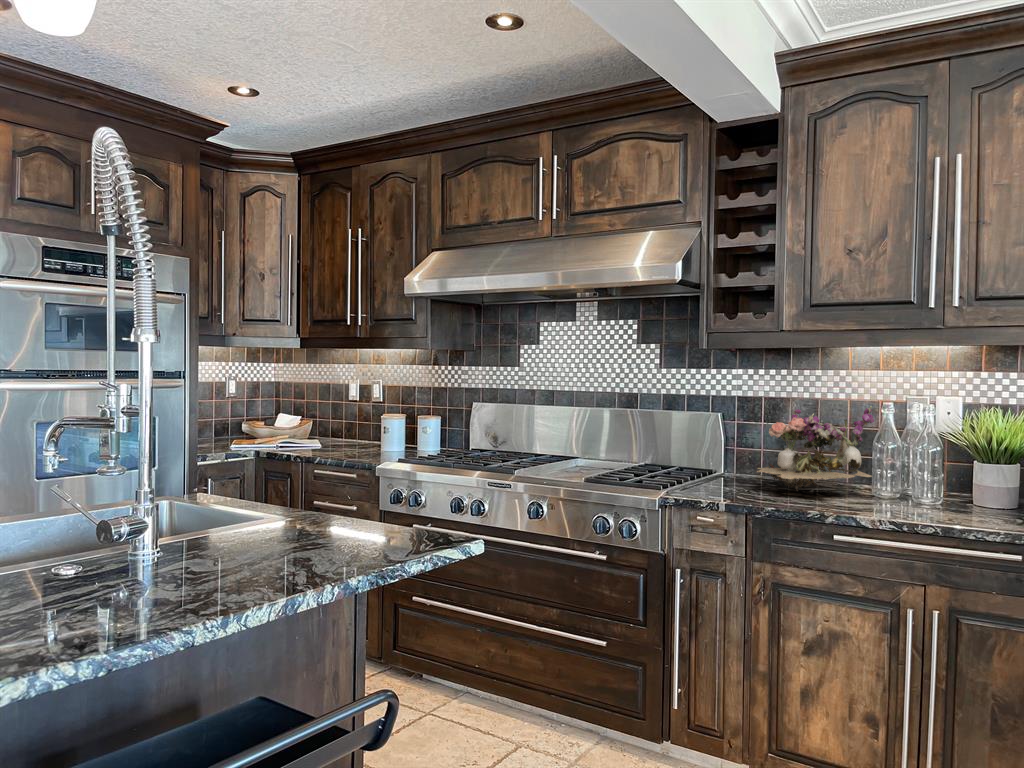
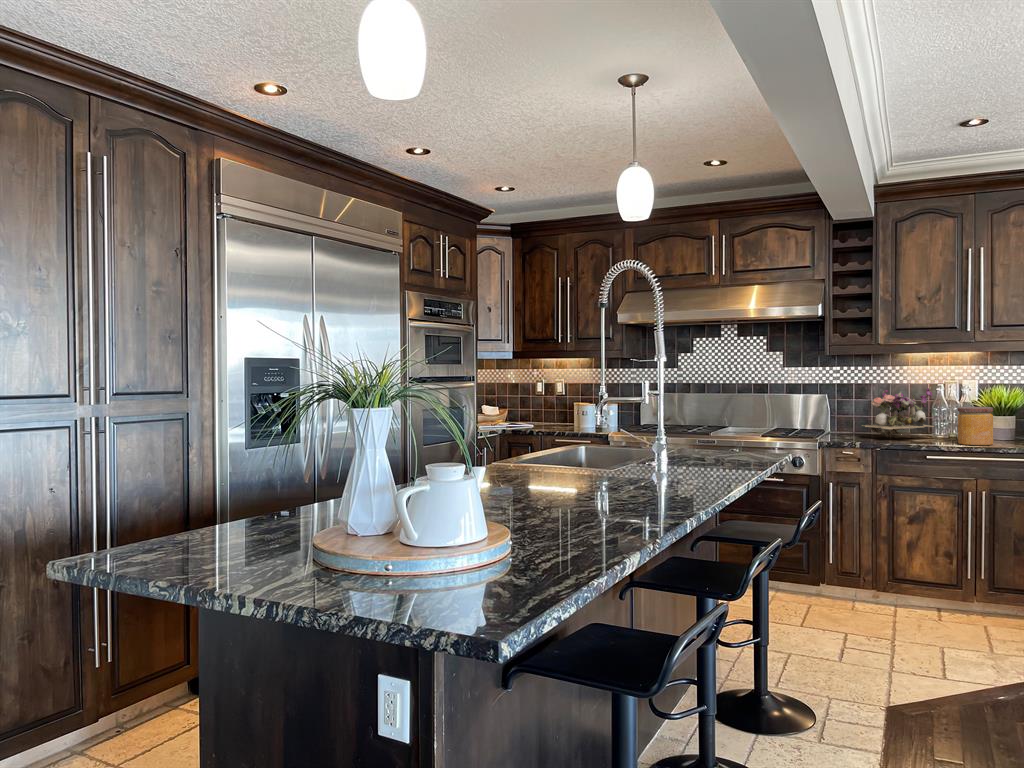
jar: none [900,445,964,520] -> present [957,407,993,445]

